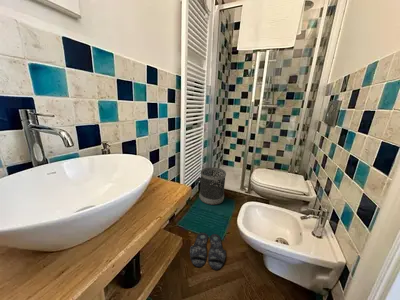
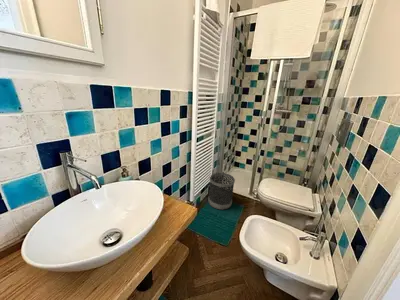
slippers: present [190,233,226,270] -> none [197,237,230,275]

